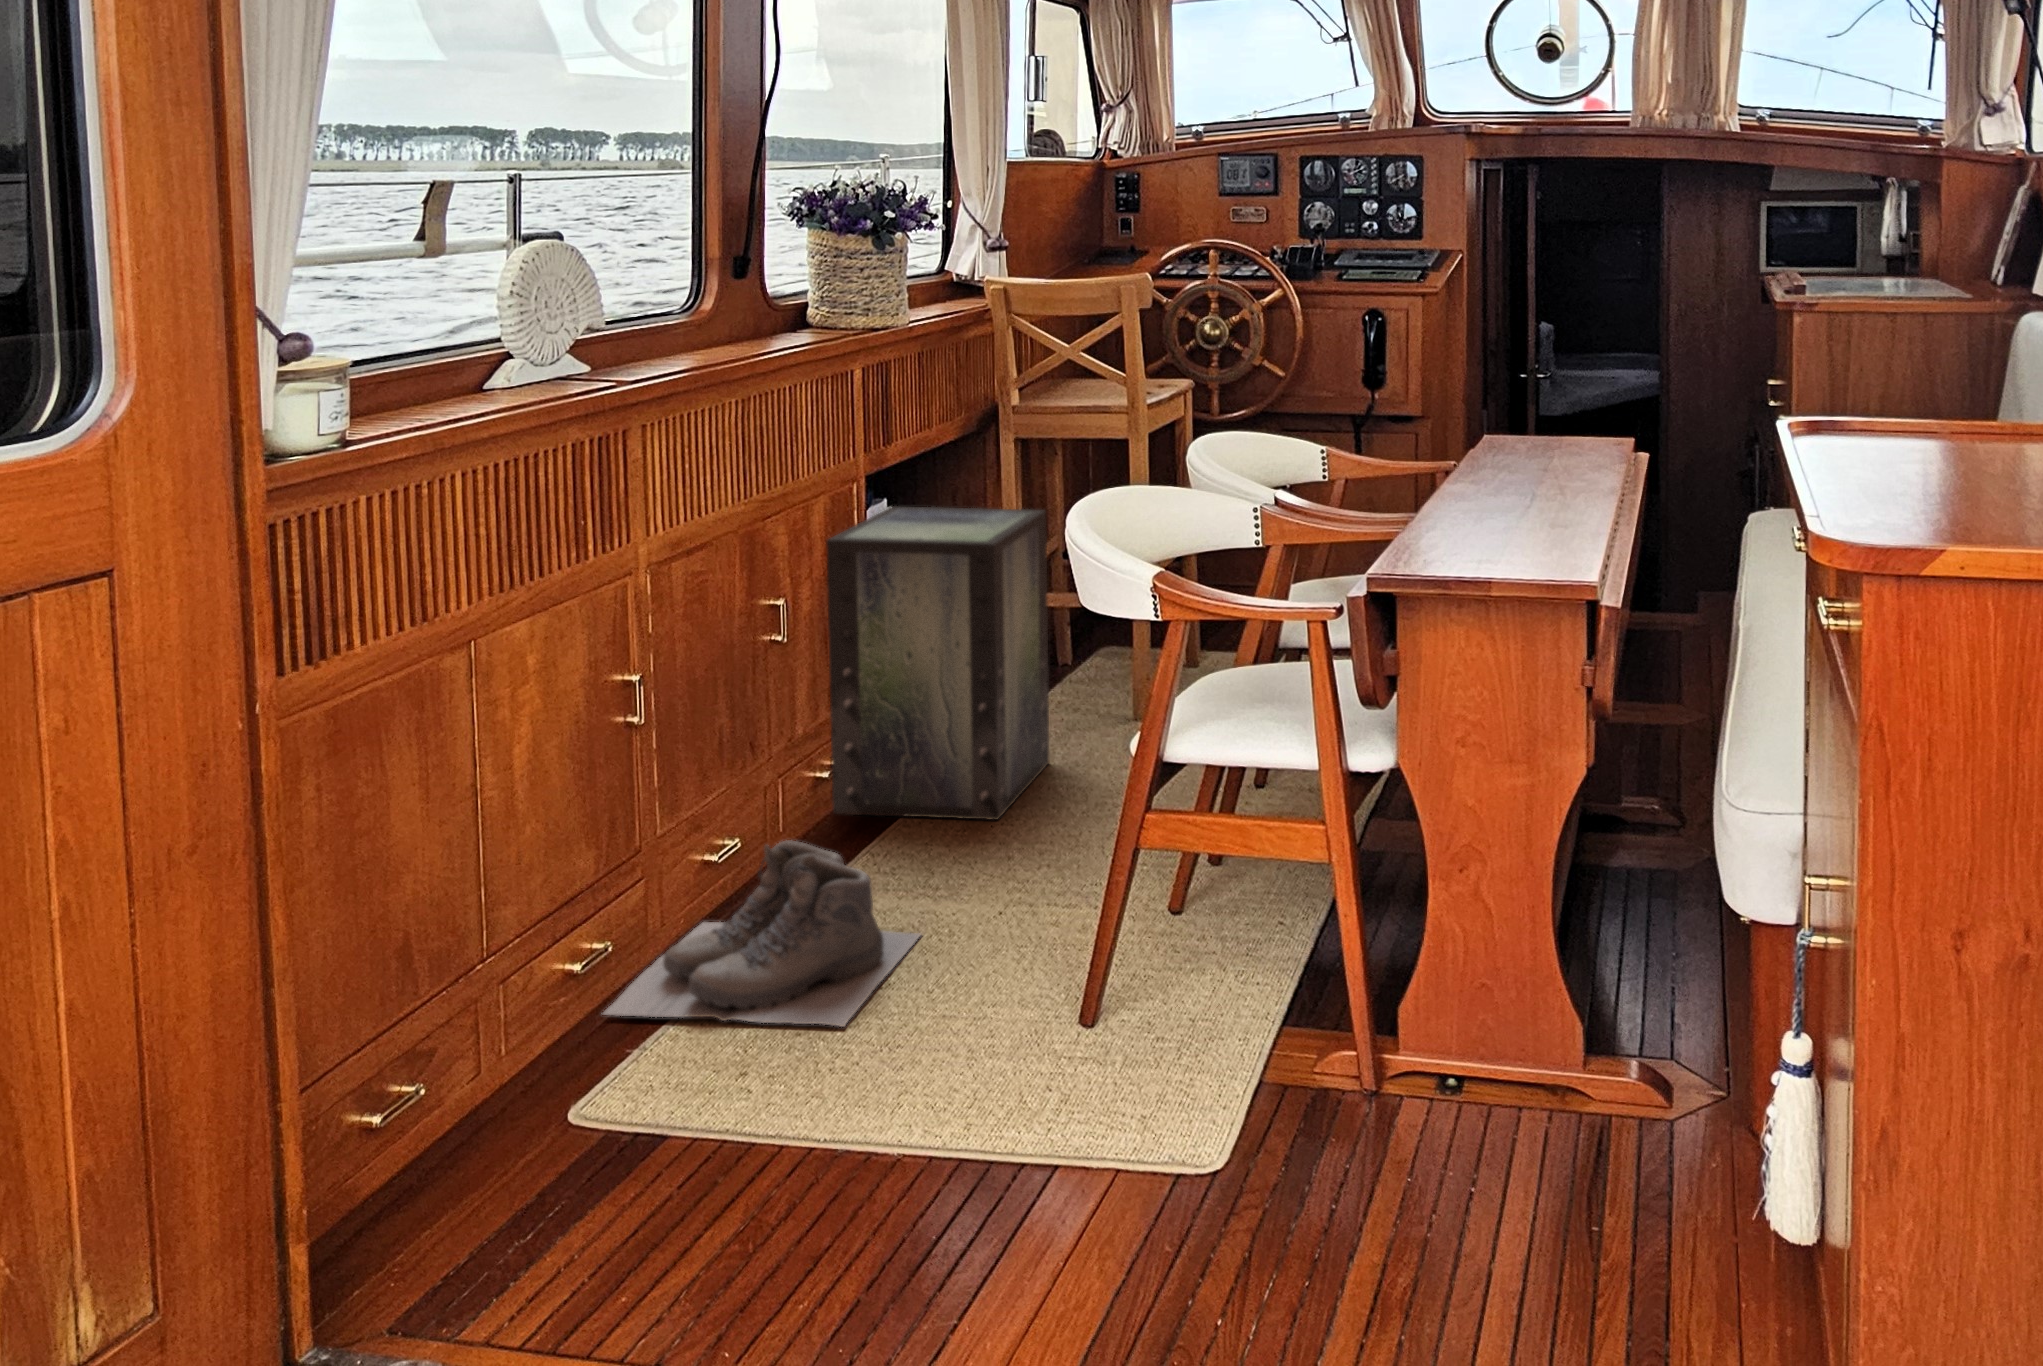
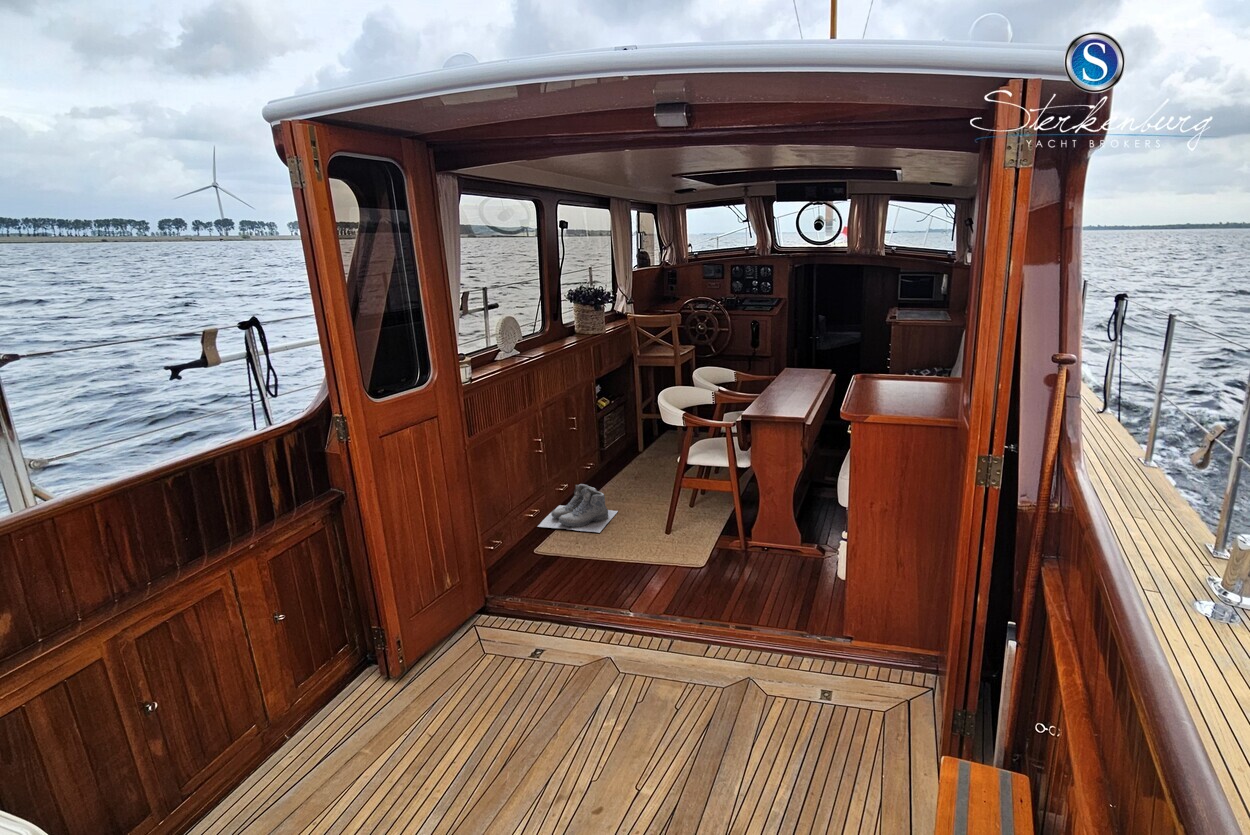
storage box: present [826,506,1049,820] -> none [586,389,651,482]

